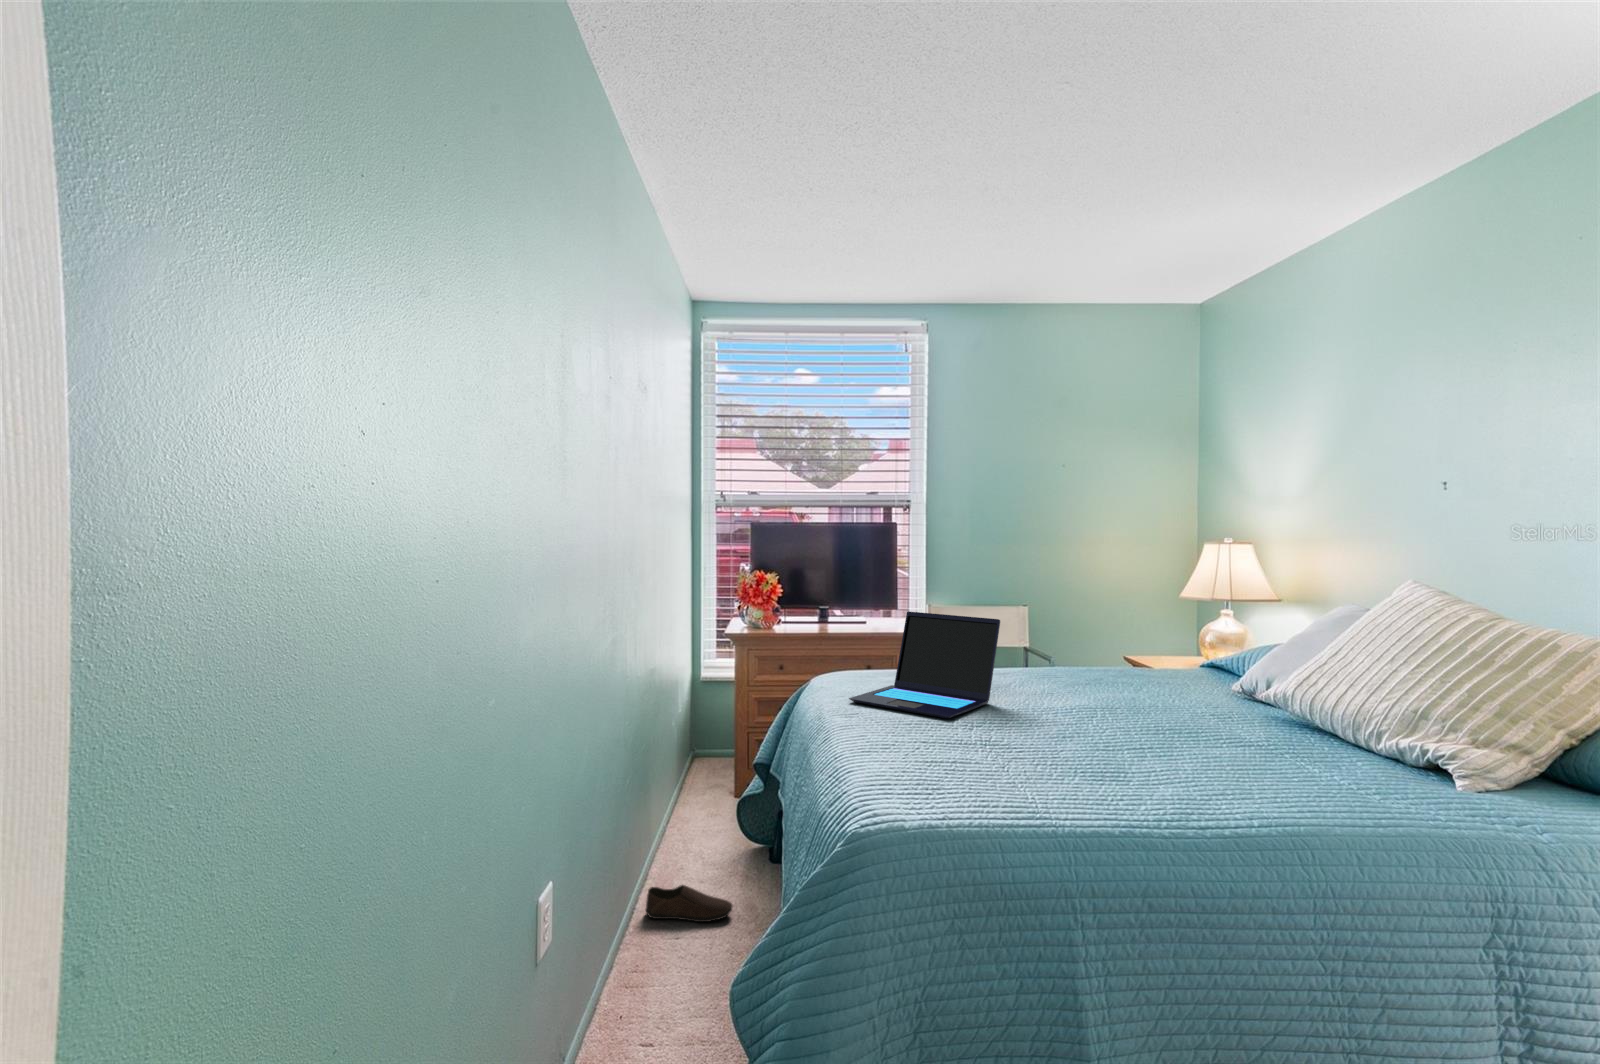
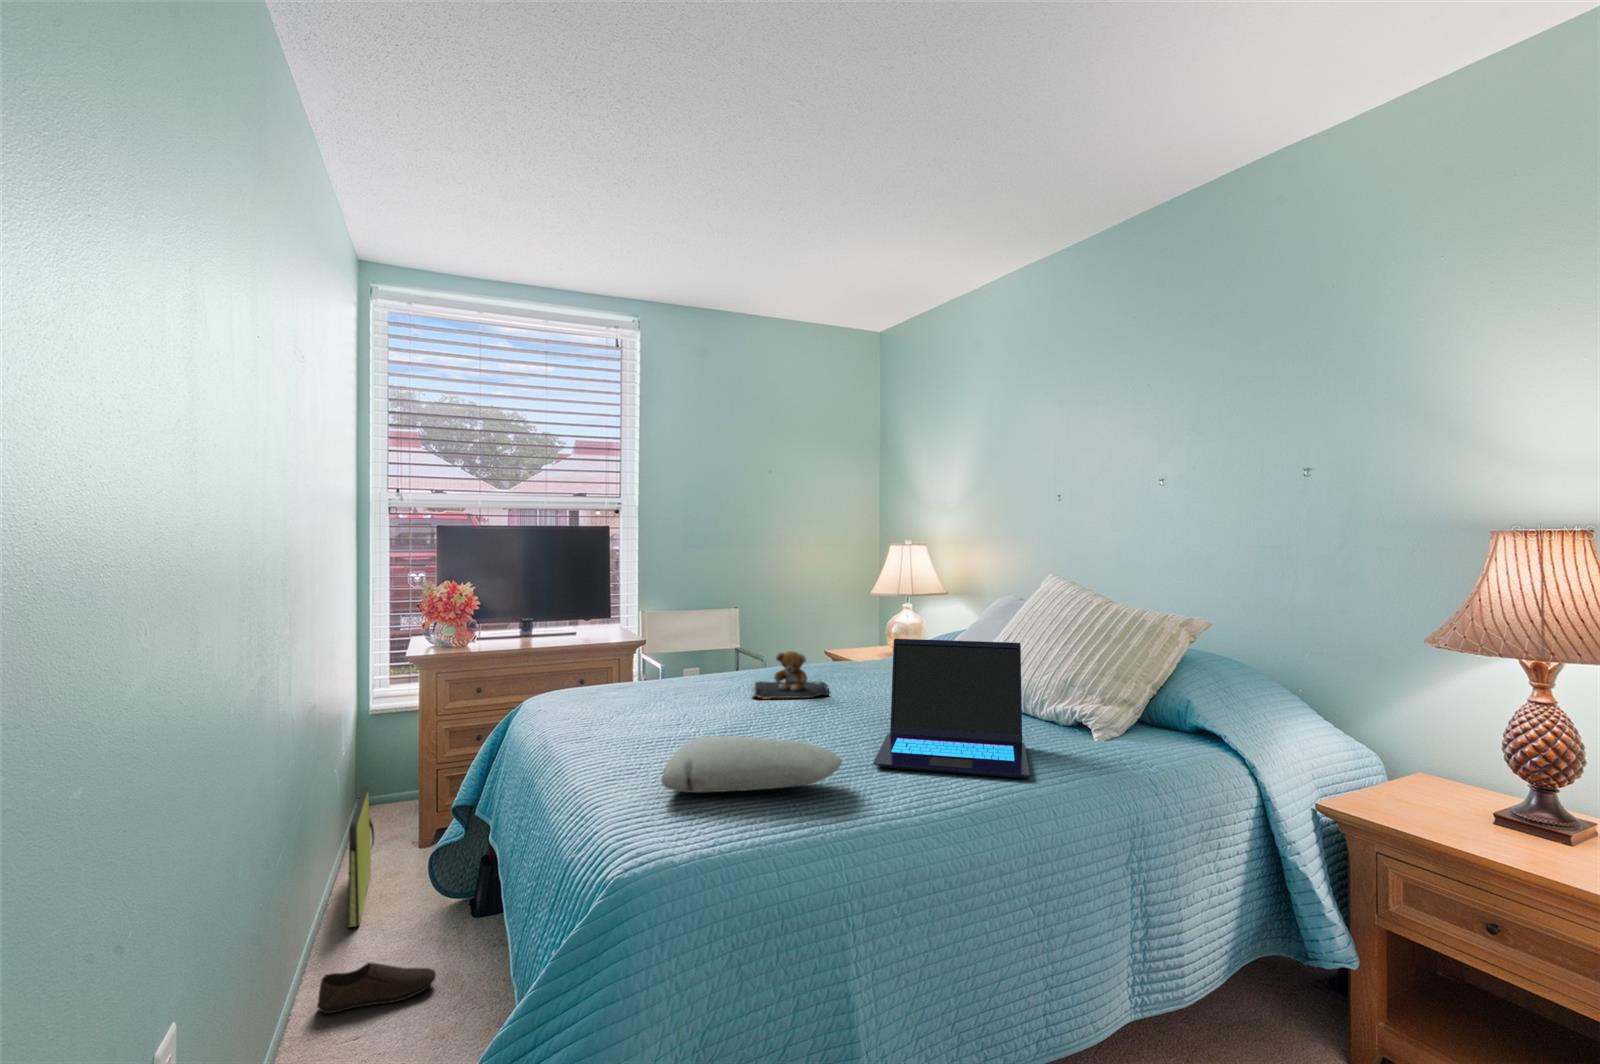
laptop: present [849,611,1000,719] -> present [873,639,1030,778]
teddy bear: none [1024,651,1113,702] -> present [751,651,829,699]
pillow: none [907,724,1091,780] -> present [661,736,842,792]
bag: none [671,741,694,856] -> present [348,787,374,928]

